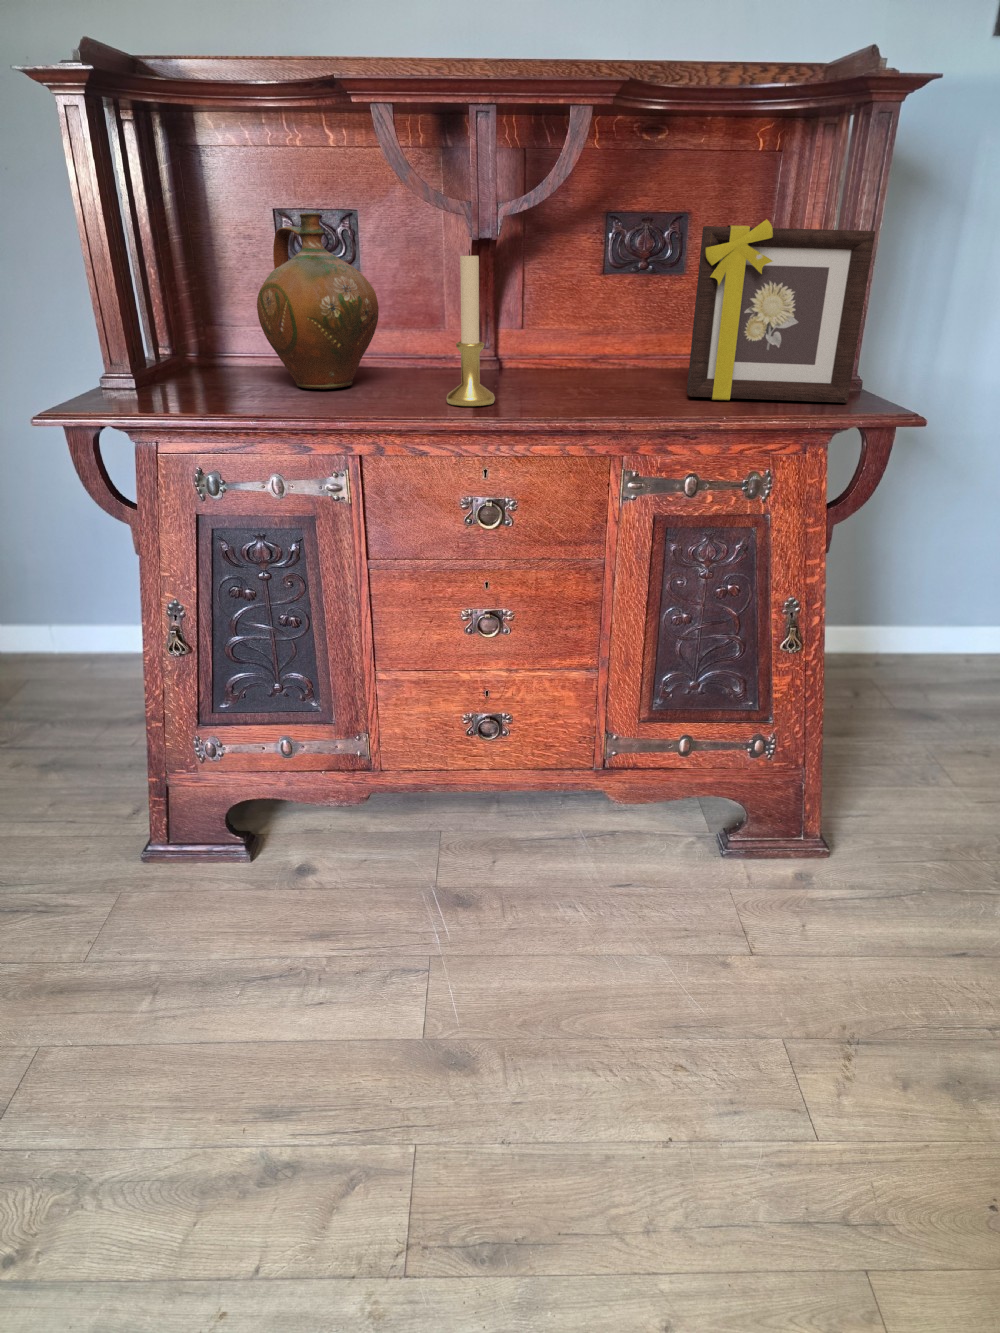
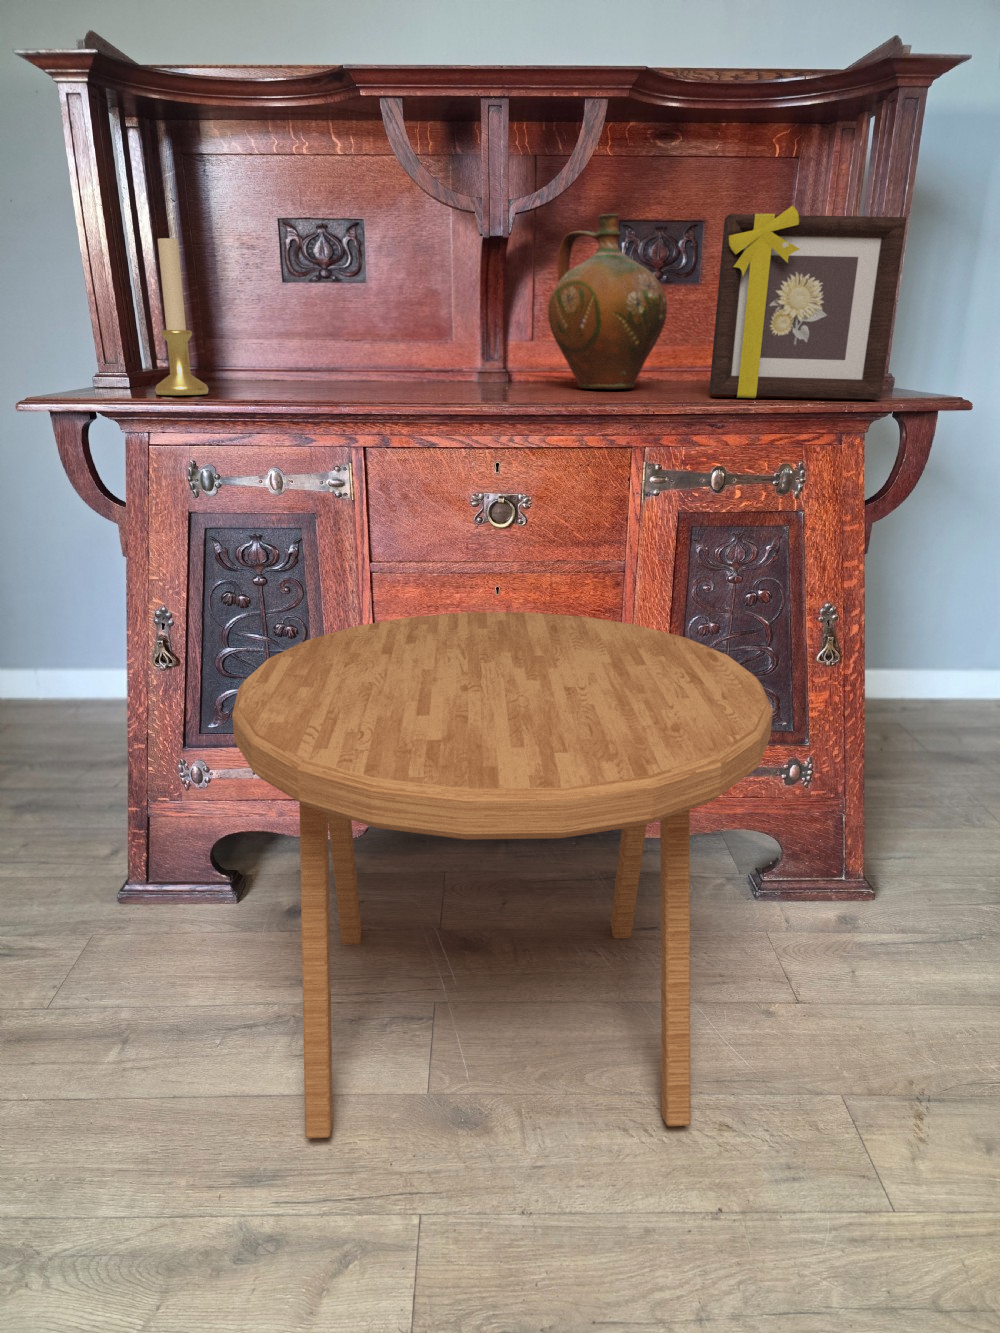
ceramic jug: present [257,213,379,389] -> present [548,214,667,389]
candle holder: present [446,249,495,406] -> present [155,233,209,395]
side table: none [247,609,724,1081] -> present [232,612,773,1138]

